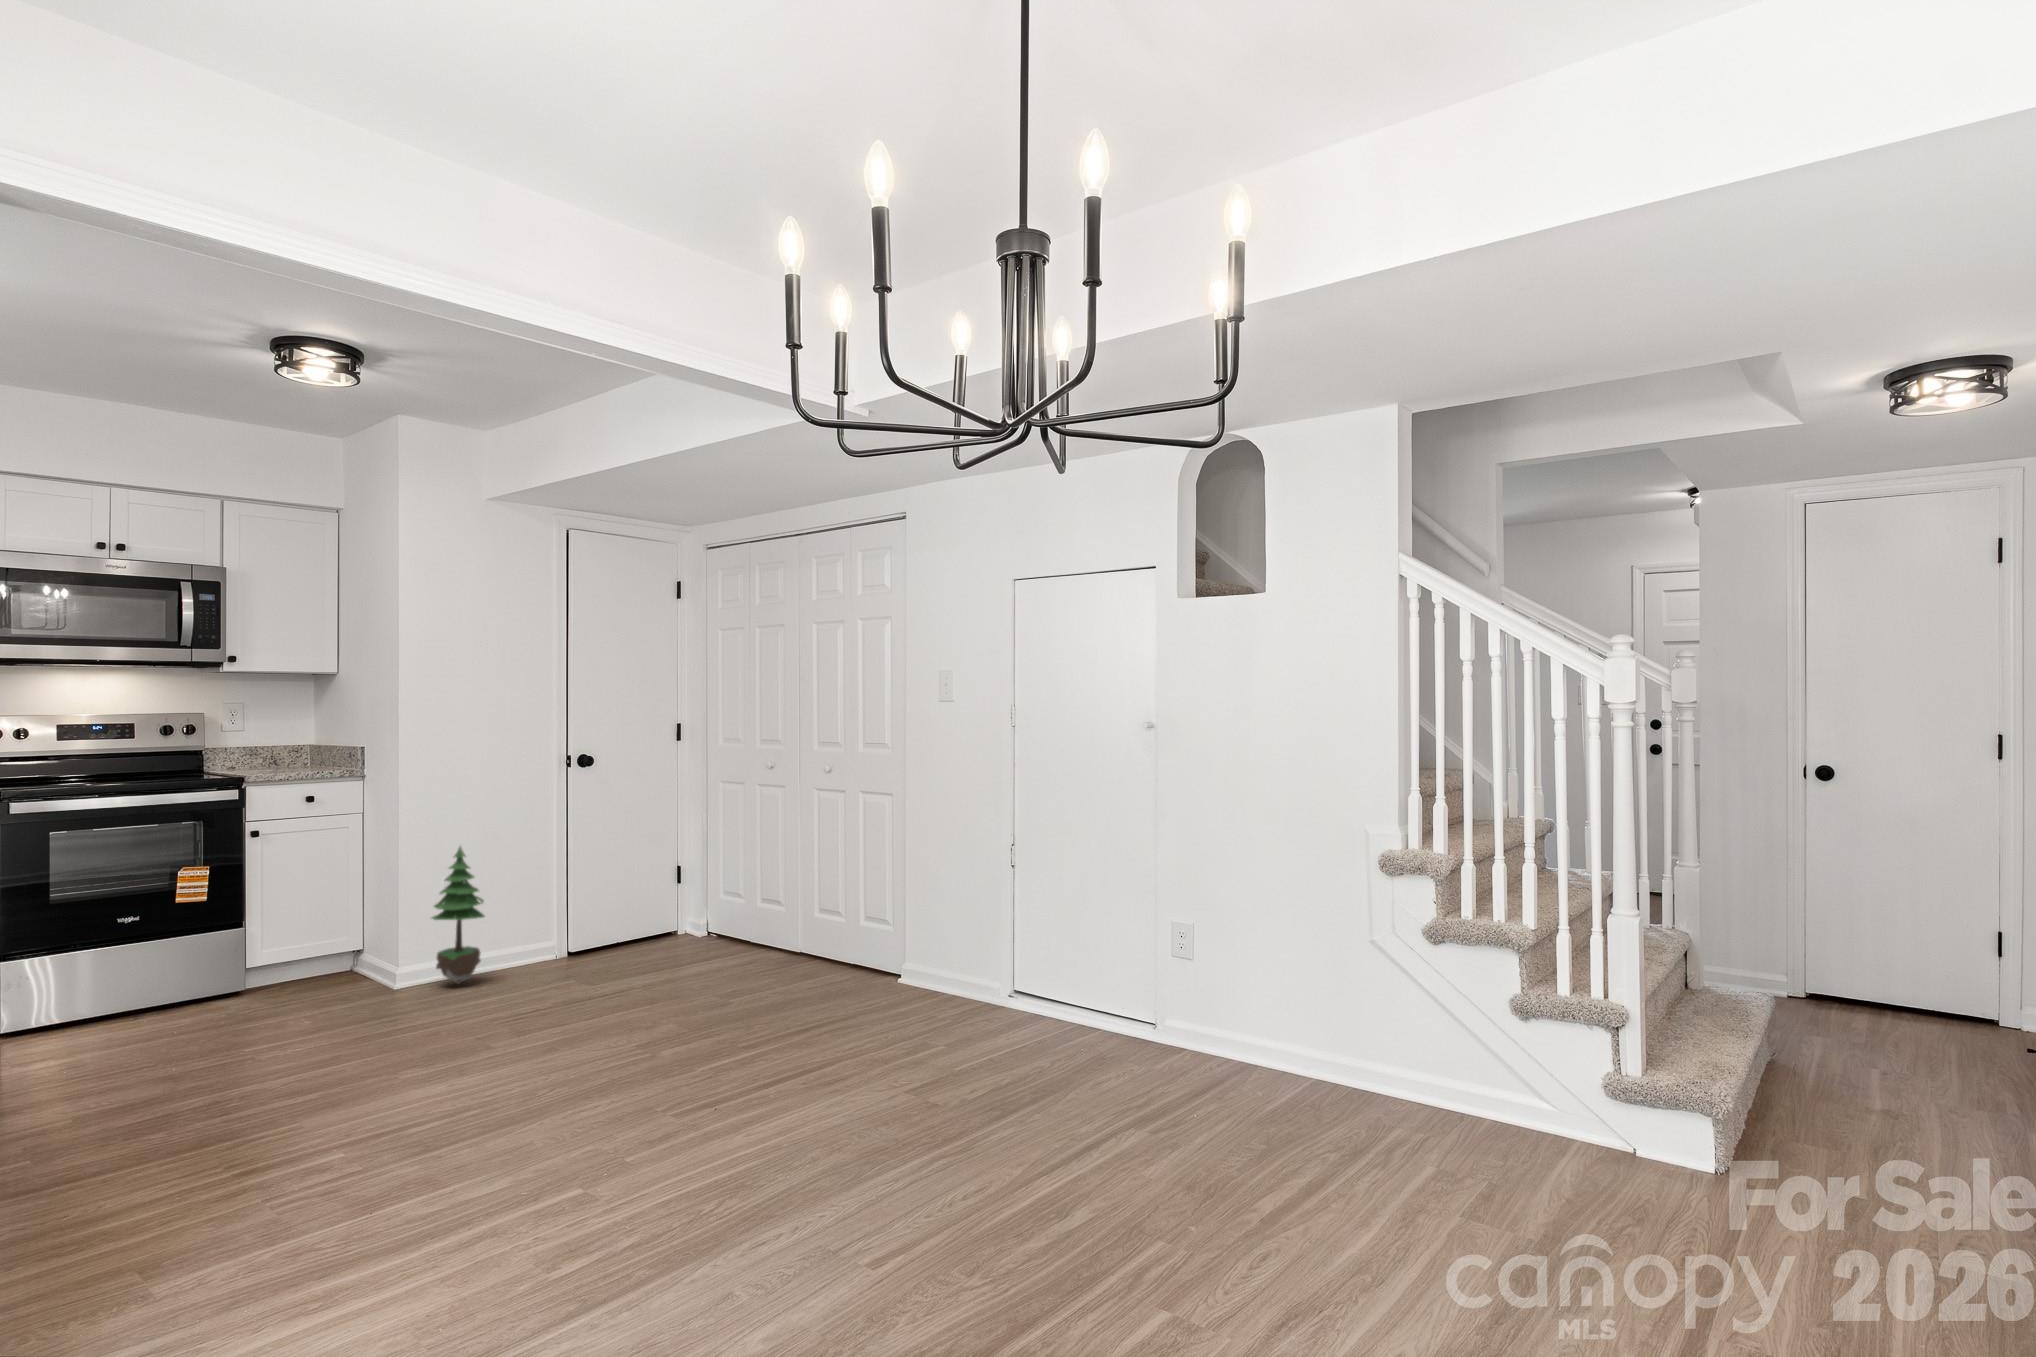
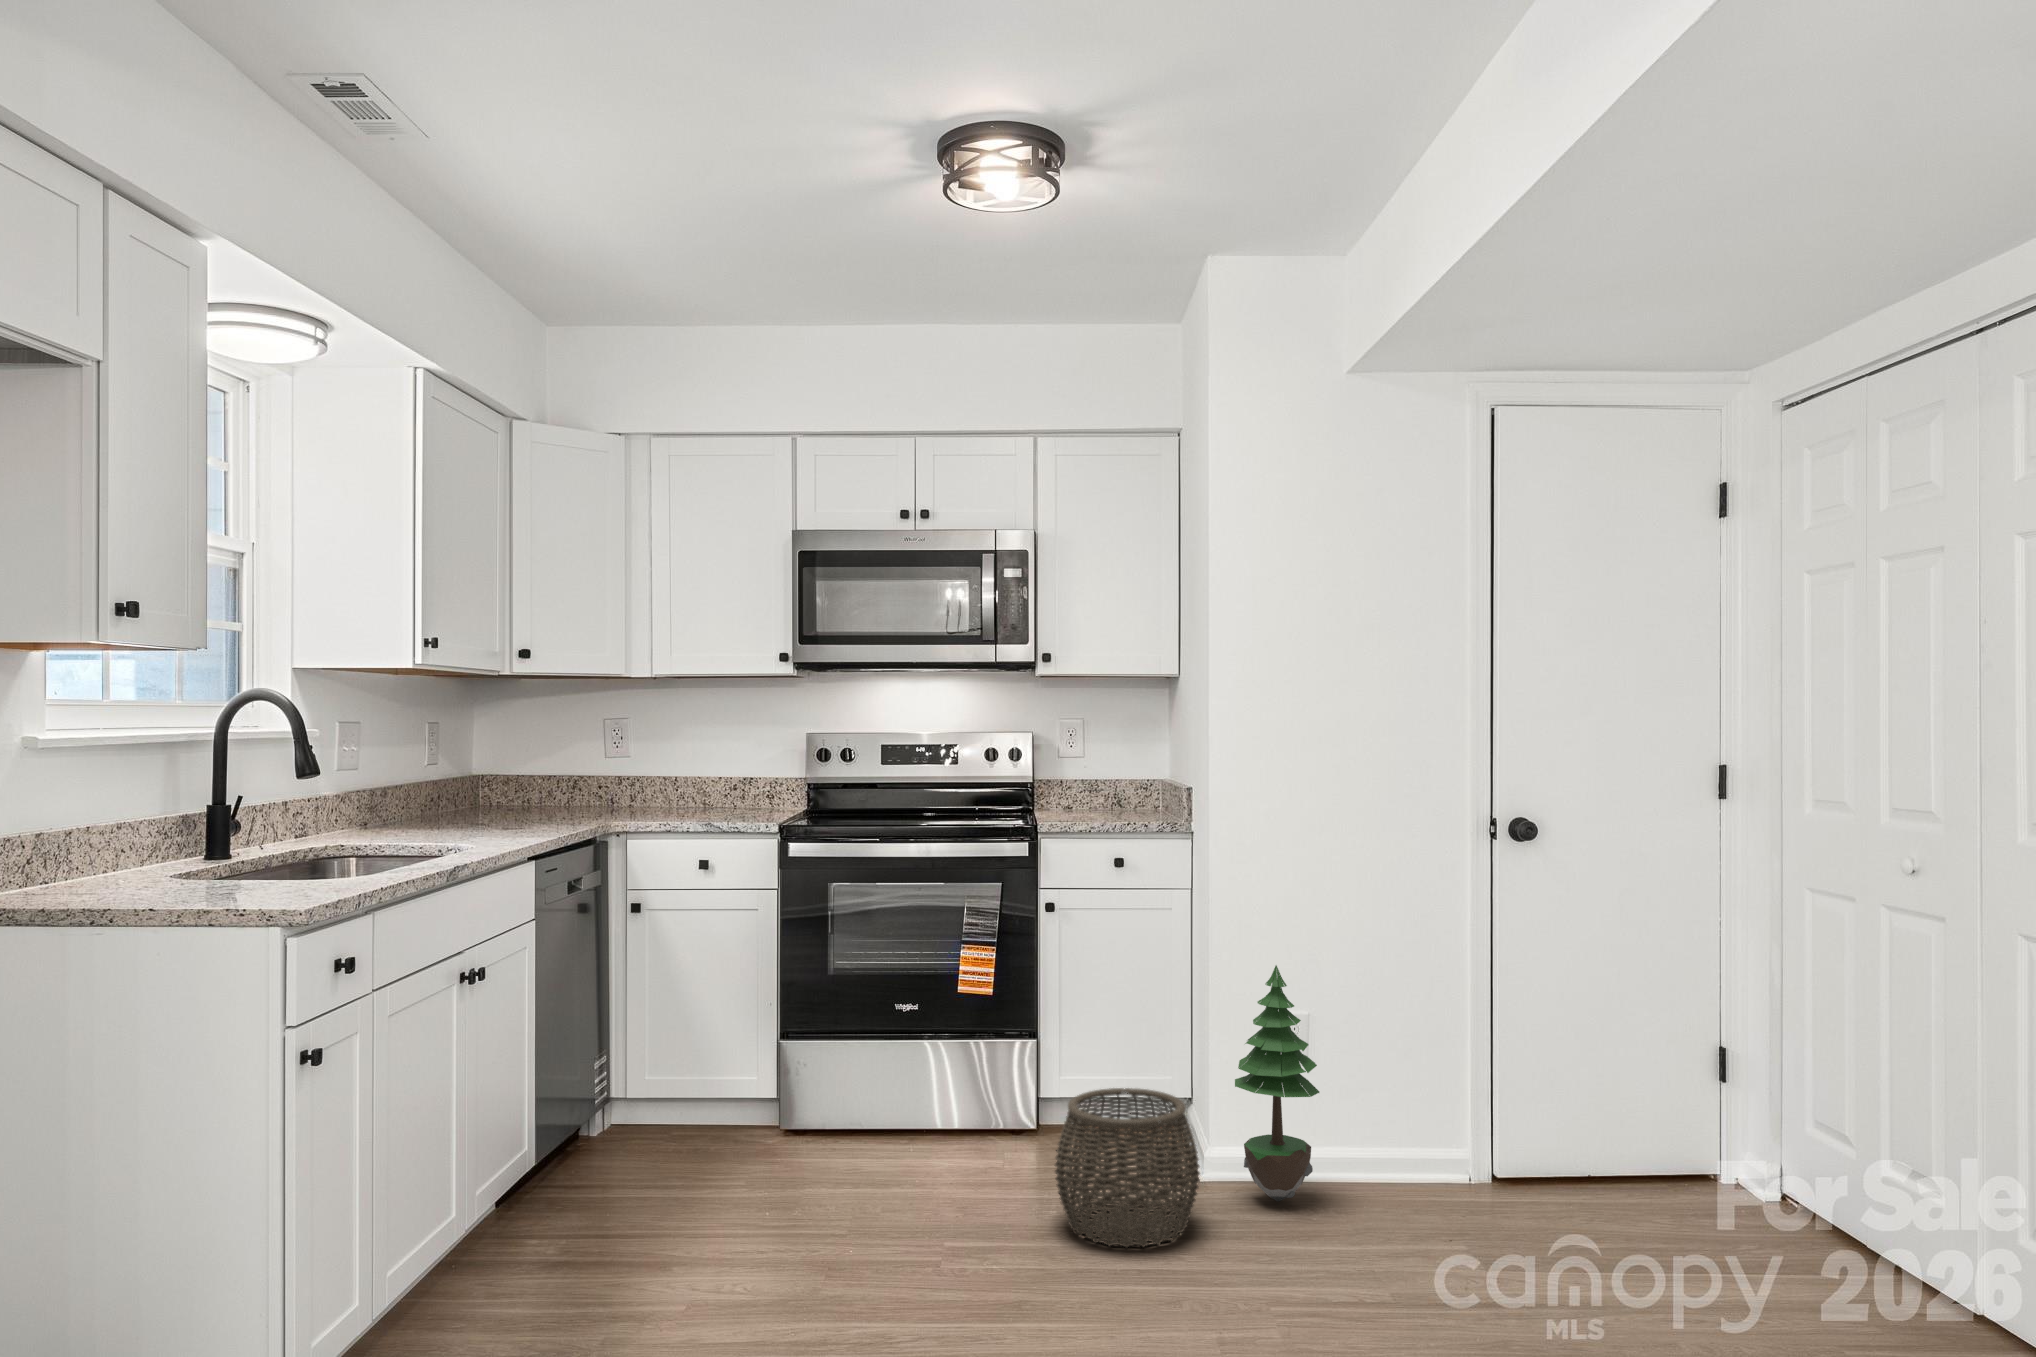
woven basket: none [331,929,434,1022] -> present [1054,1088,1200,1247]

